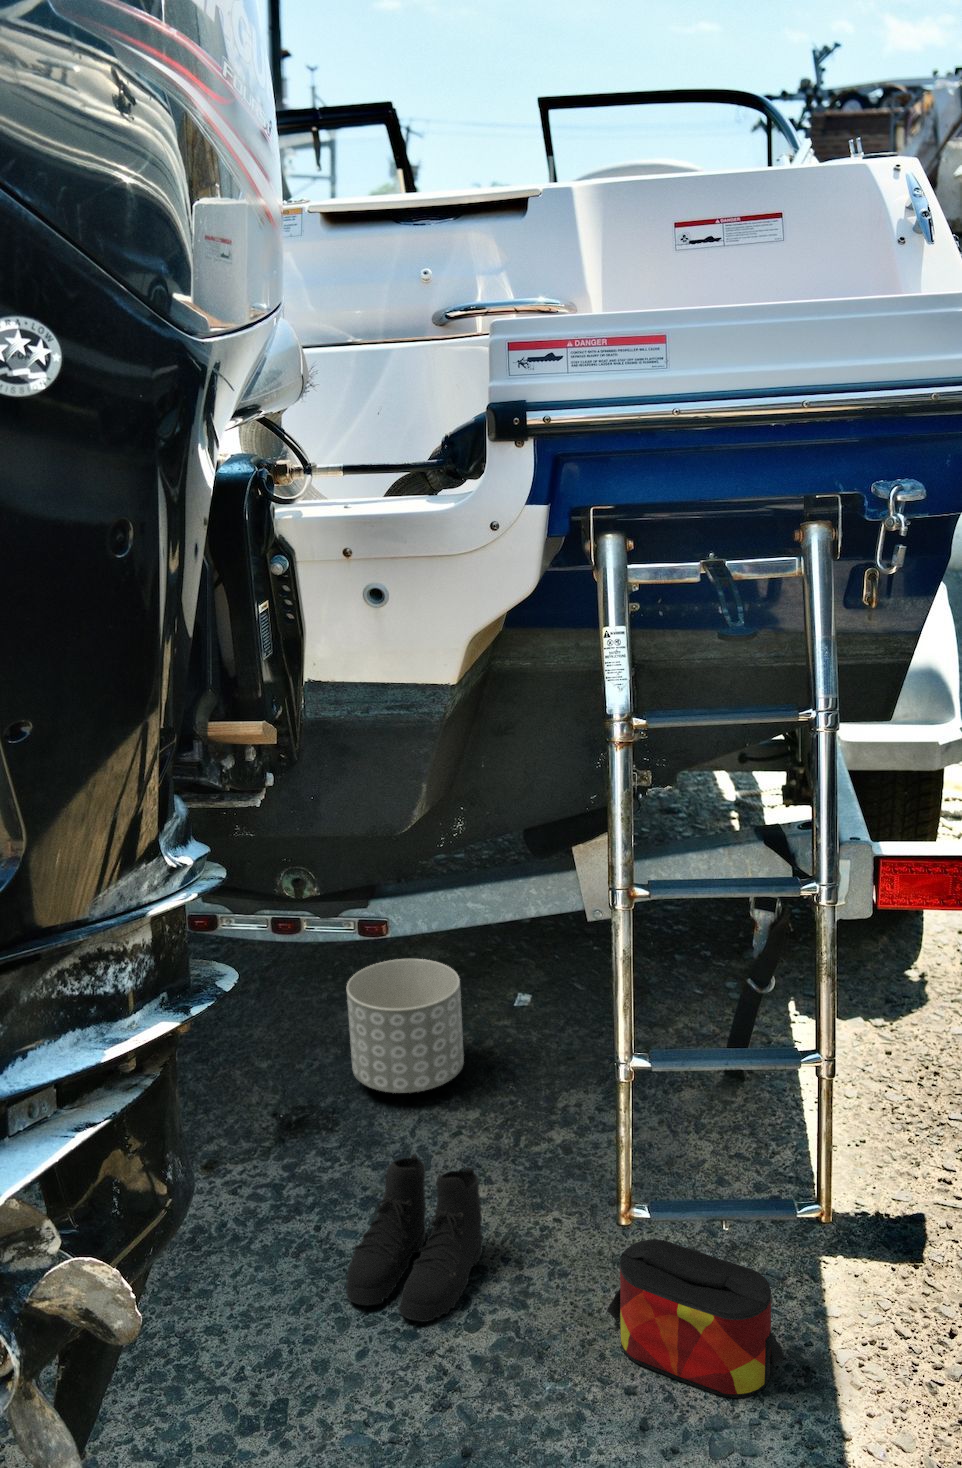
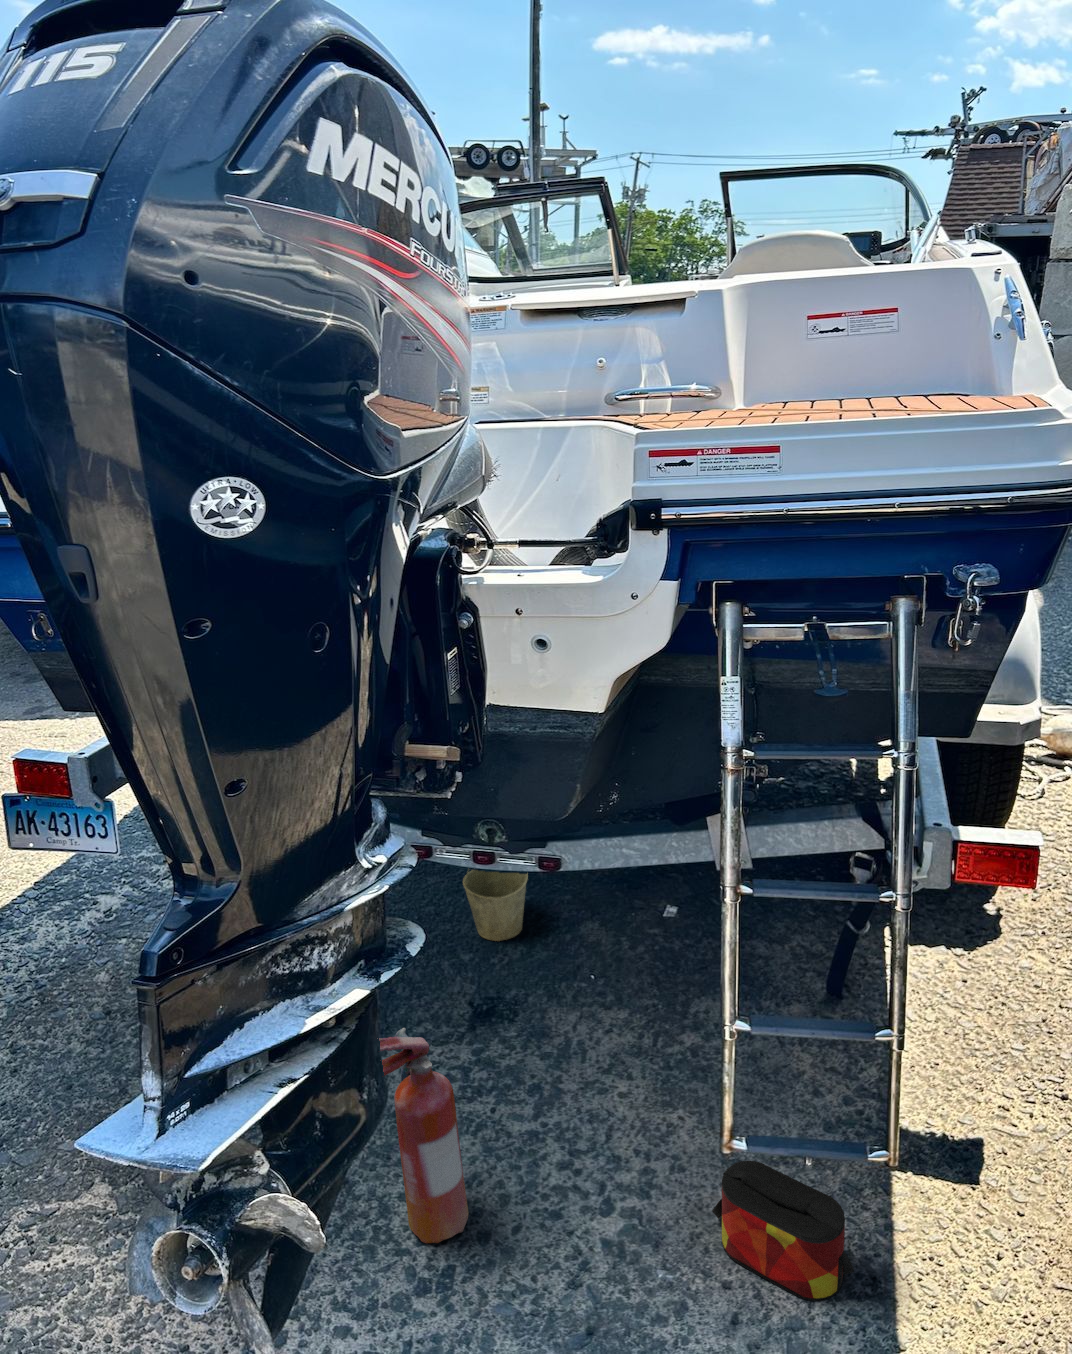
bucket: none [268,914,351,1042] -> present [463,870,528,941]
planter: present [346,959,464,1093] -> none [521,885,613,996]
fire extinguisher: none [163,1095,300,1378] -> present [379,1028,469,1243]
boots: present [346,1155,483,1322] -> none [507,1064,617,1206]

